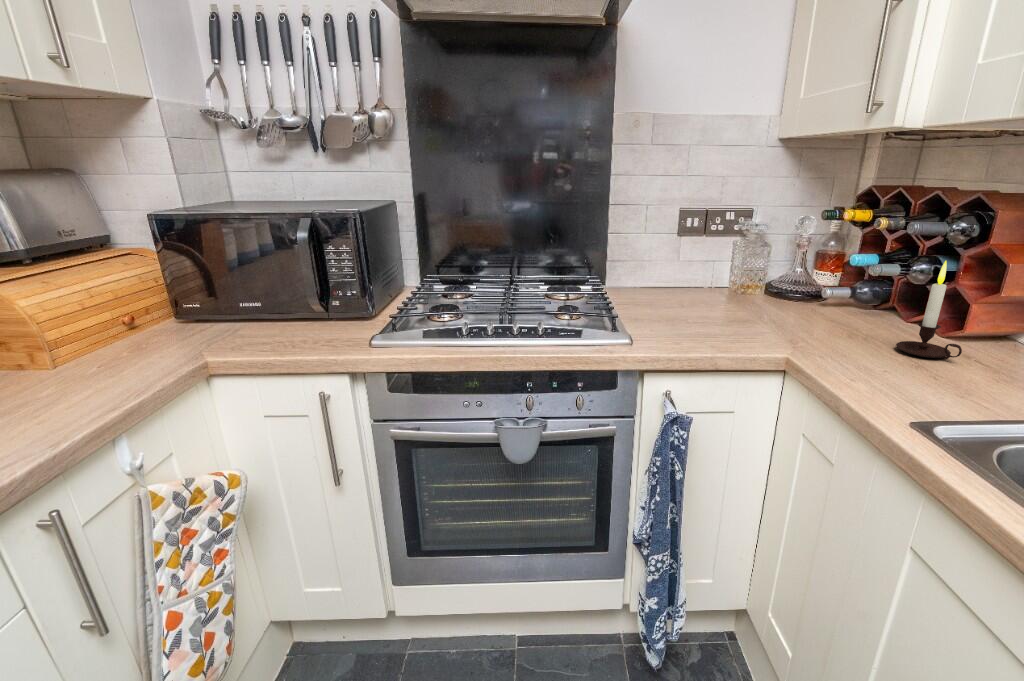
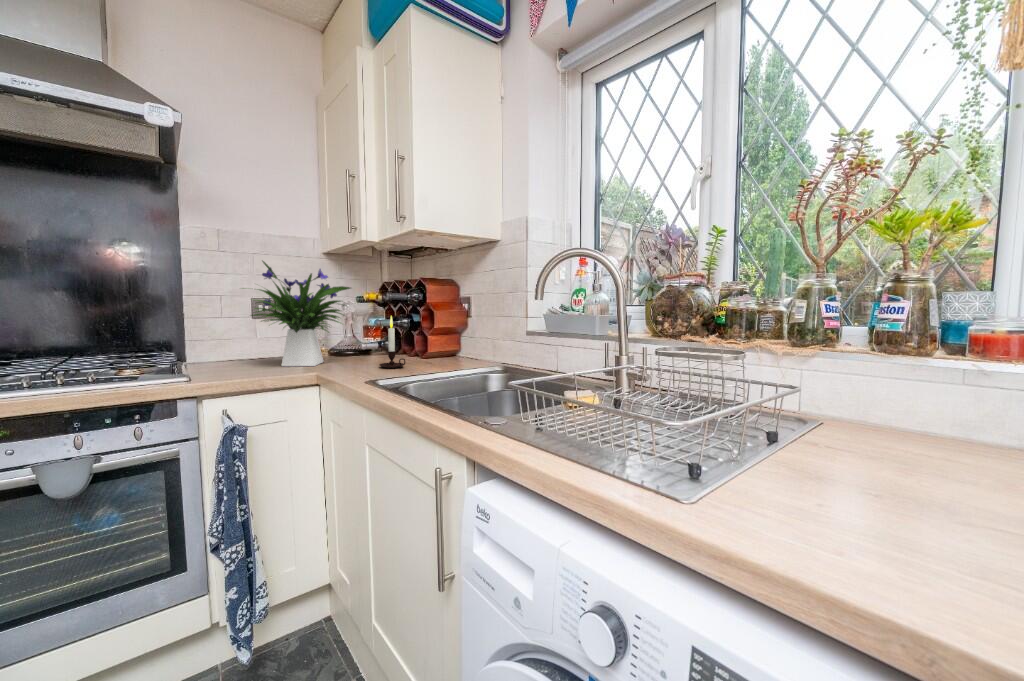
flower arrangement: none [689,161,860,328] -> present [251,261,350,366]

